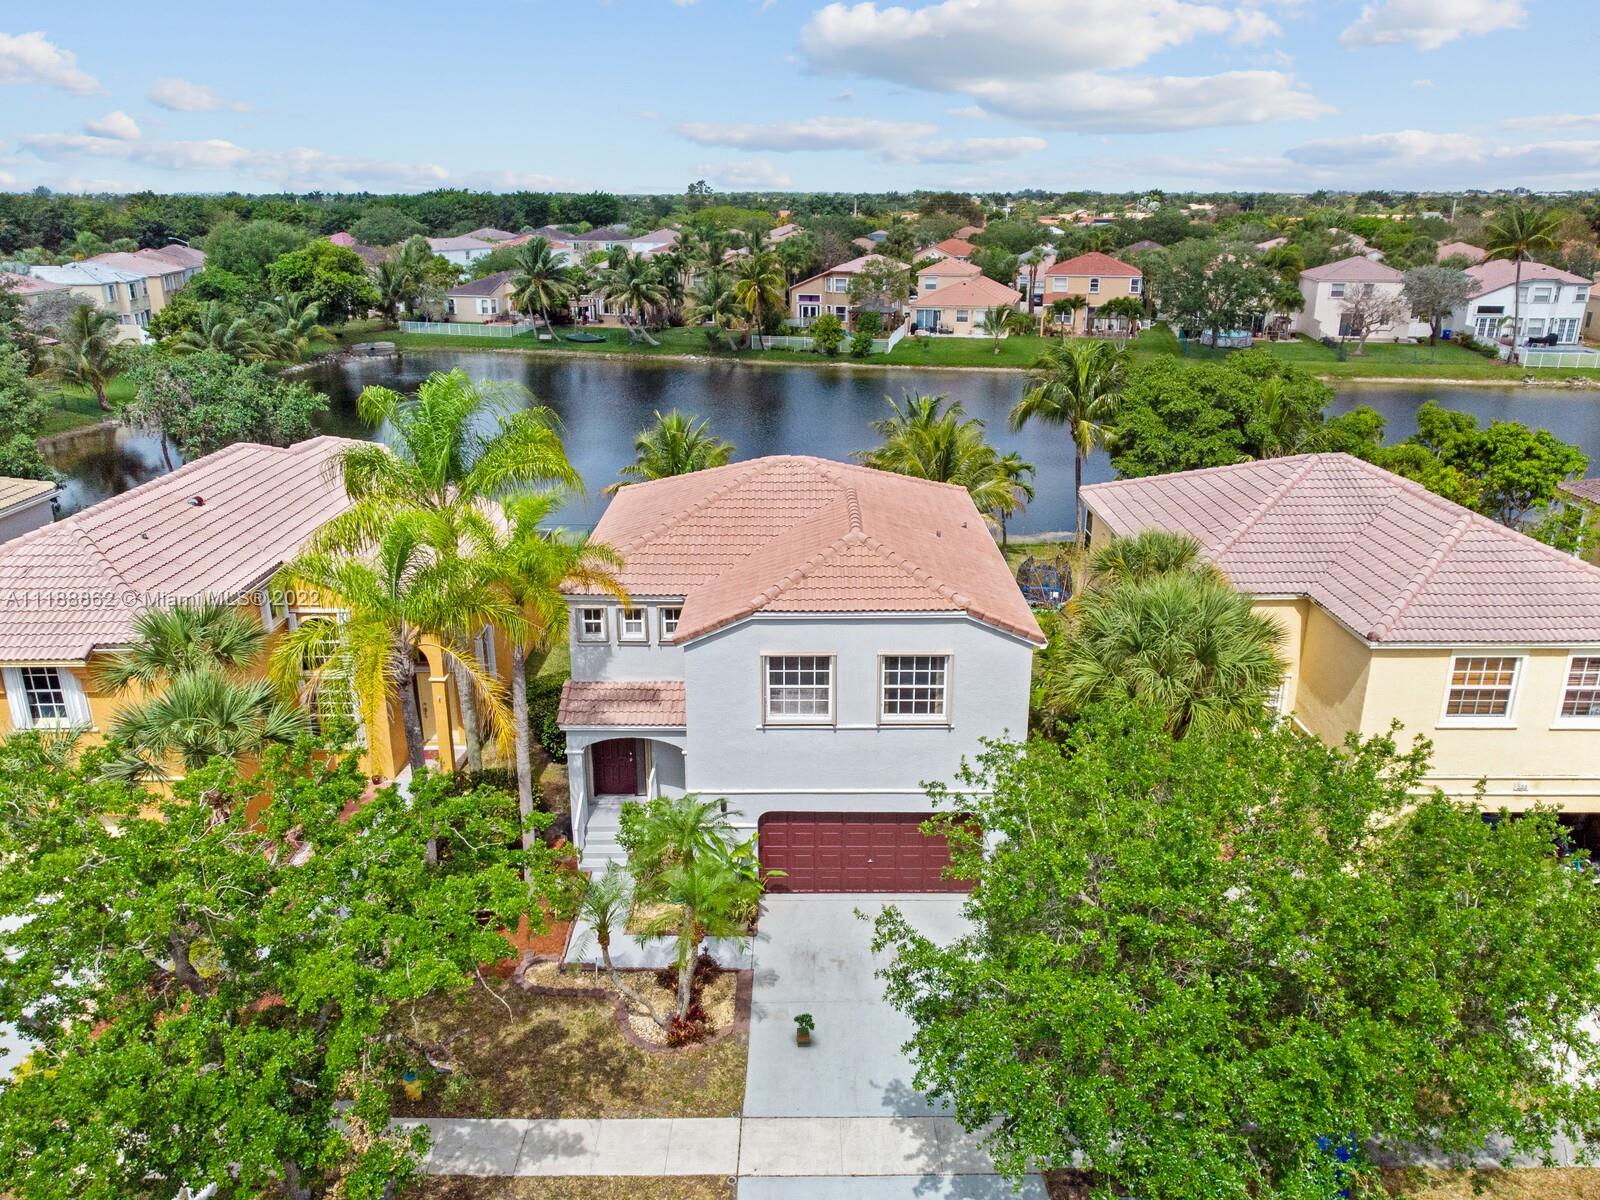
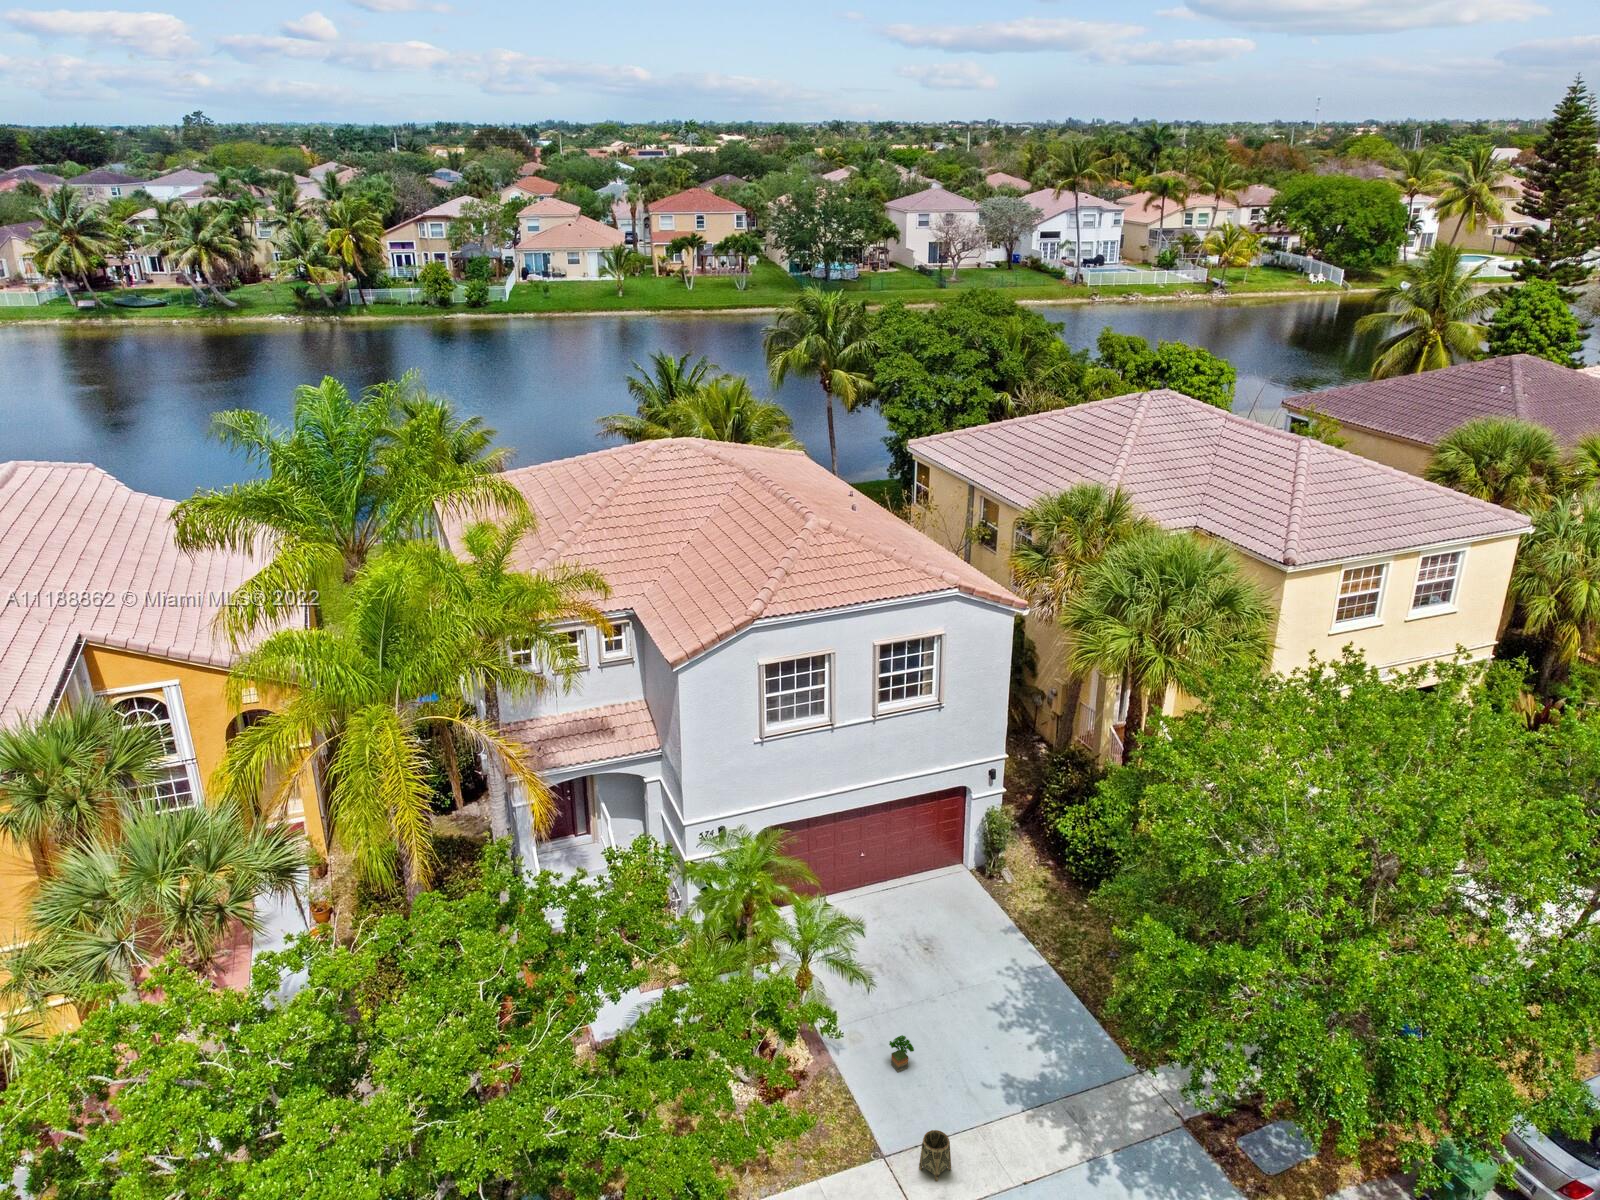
basket: none [763,1094,791,1142] -> present [919,1130,951,1182]

